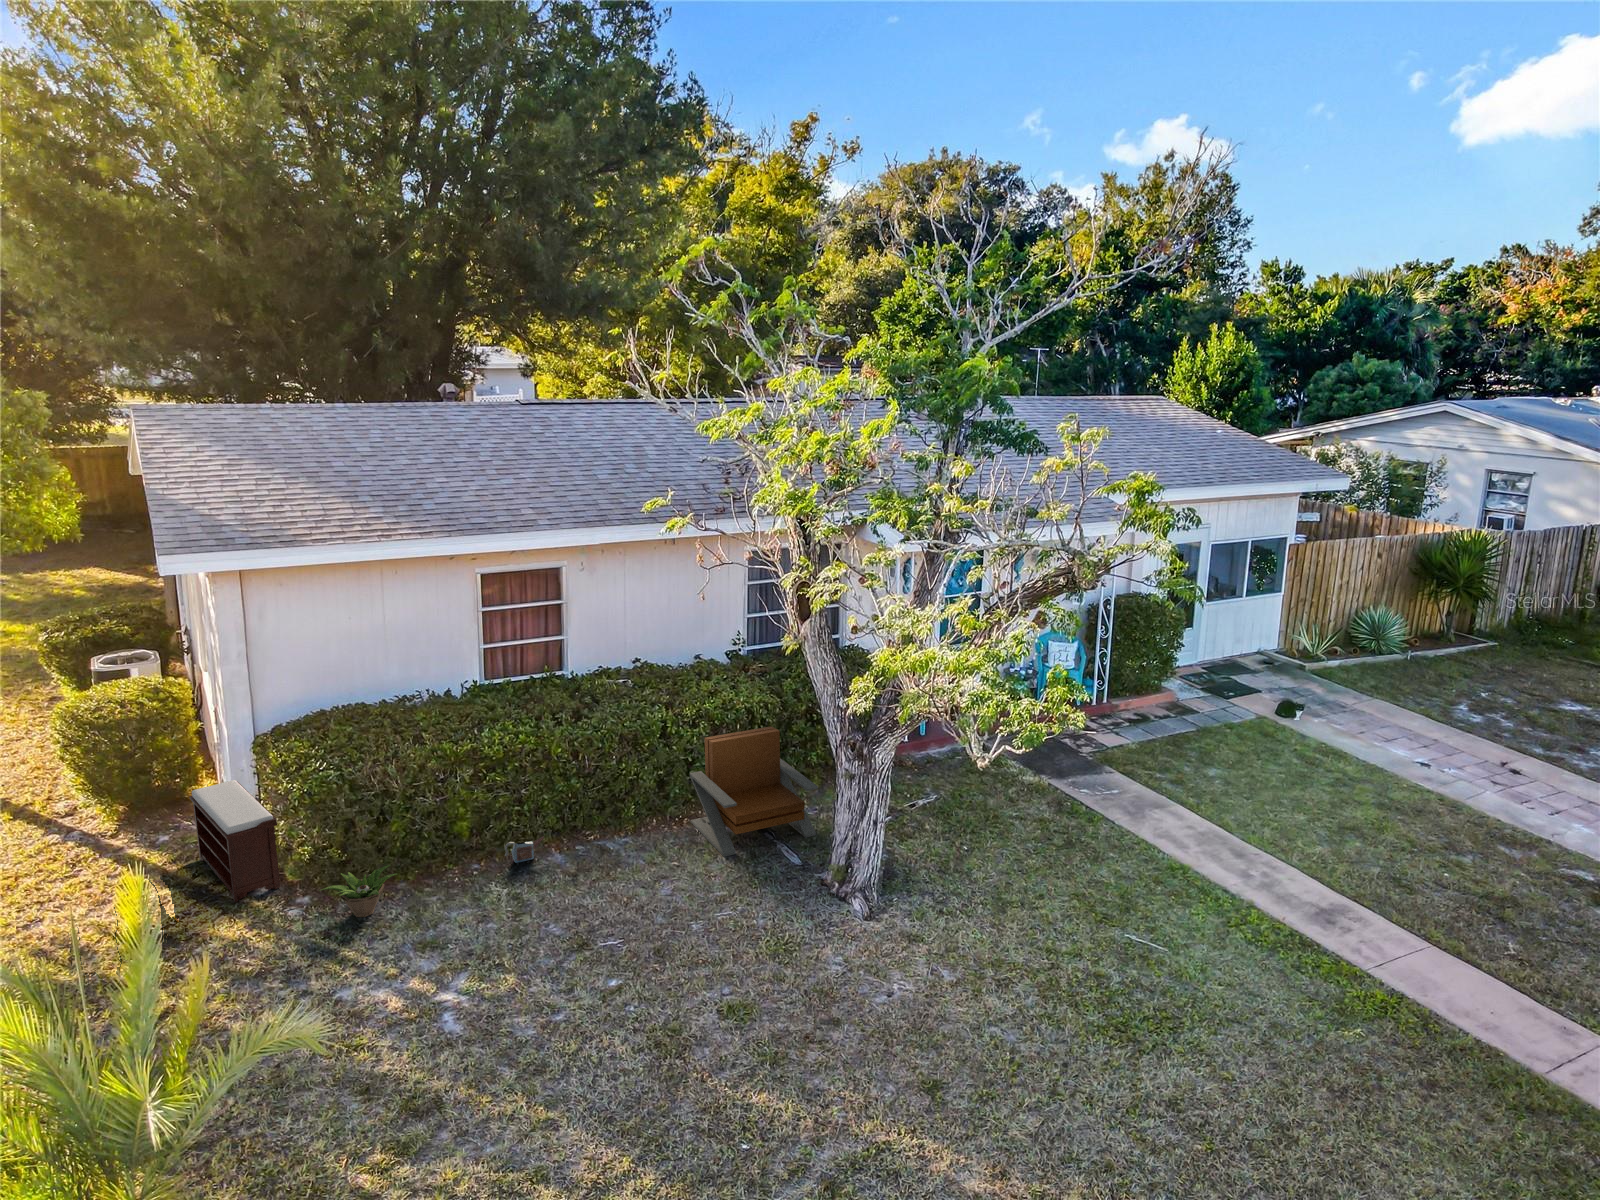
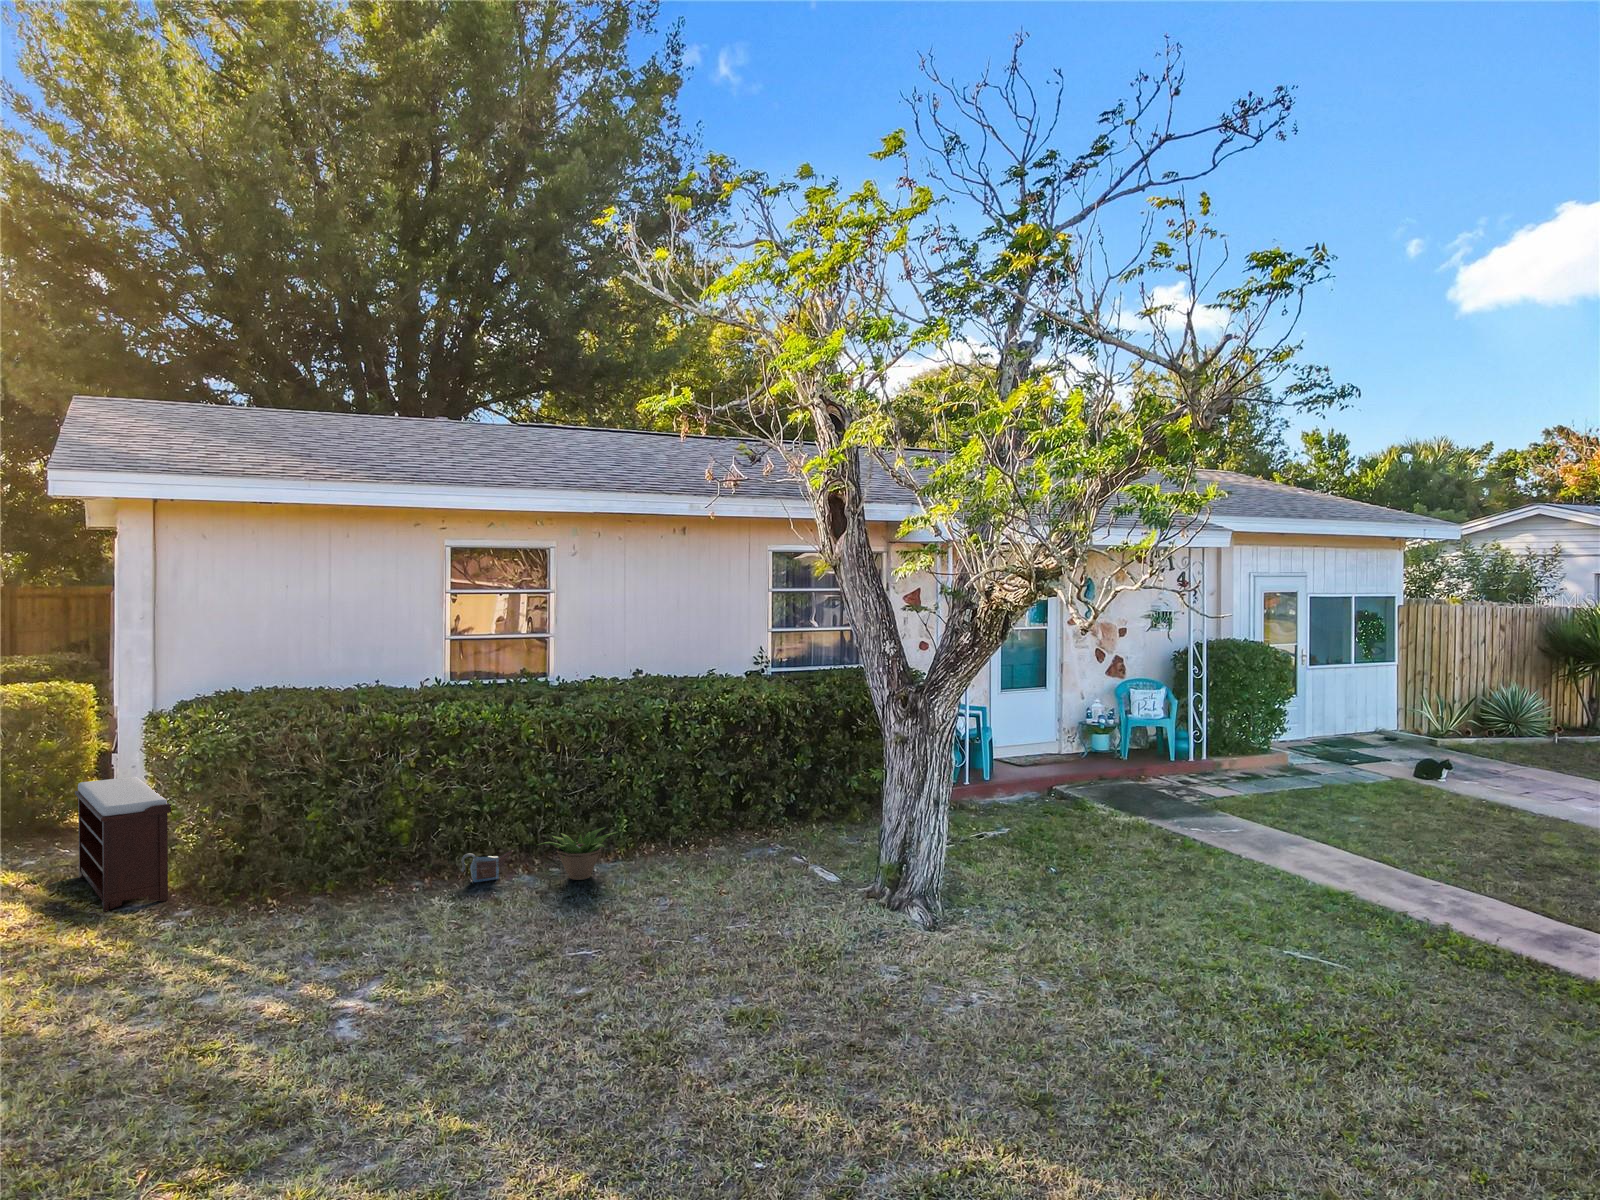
lounge chair: present [690,726,818,857] -> none [701,733,861,879]
decorative plant: present [320,865,397,917] -> present [538,827,618,880]

